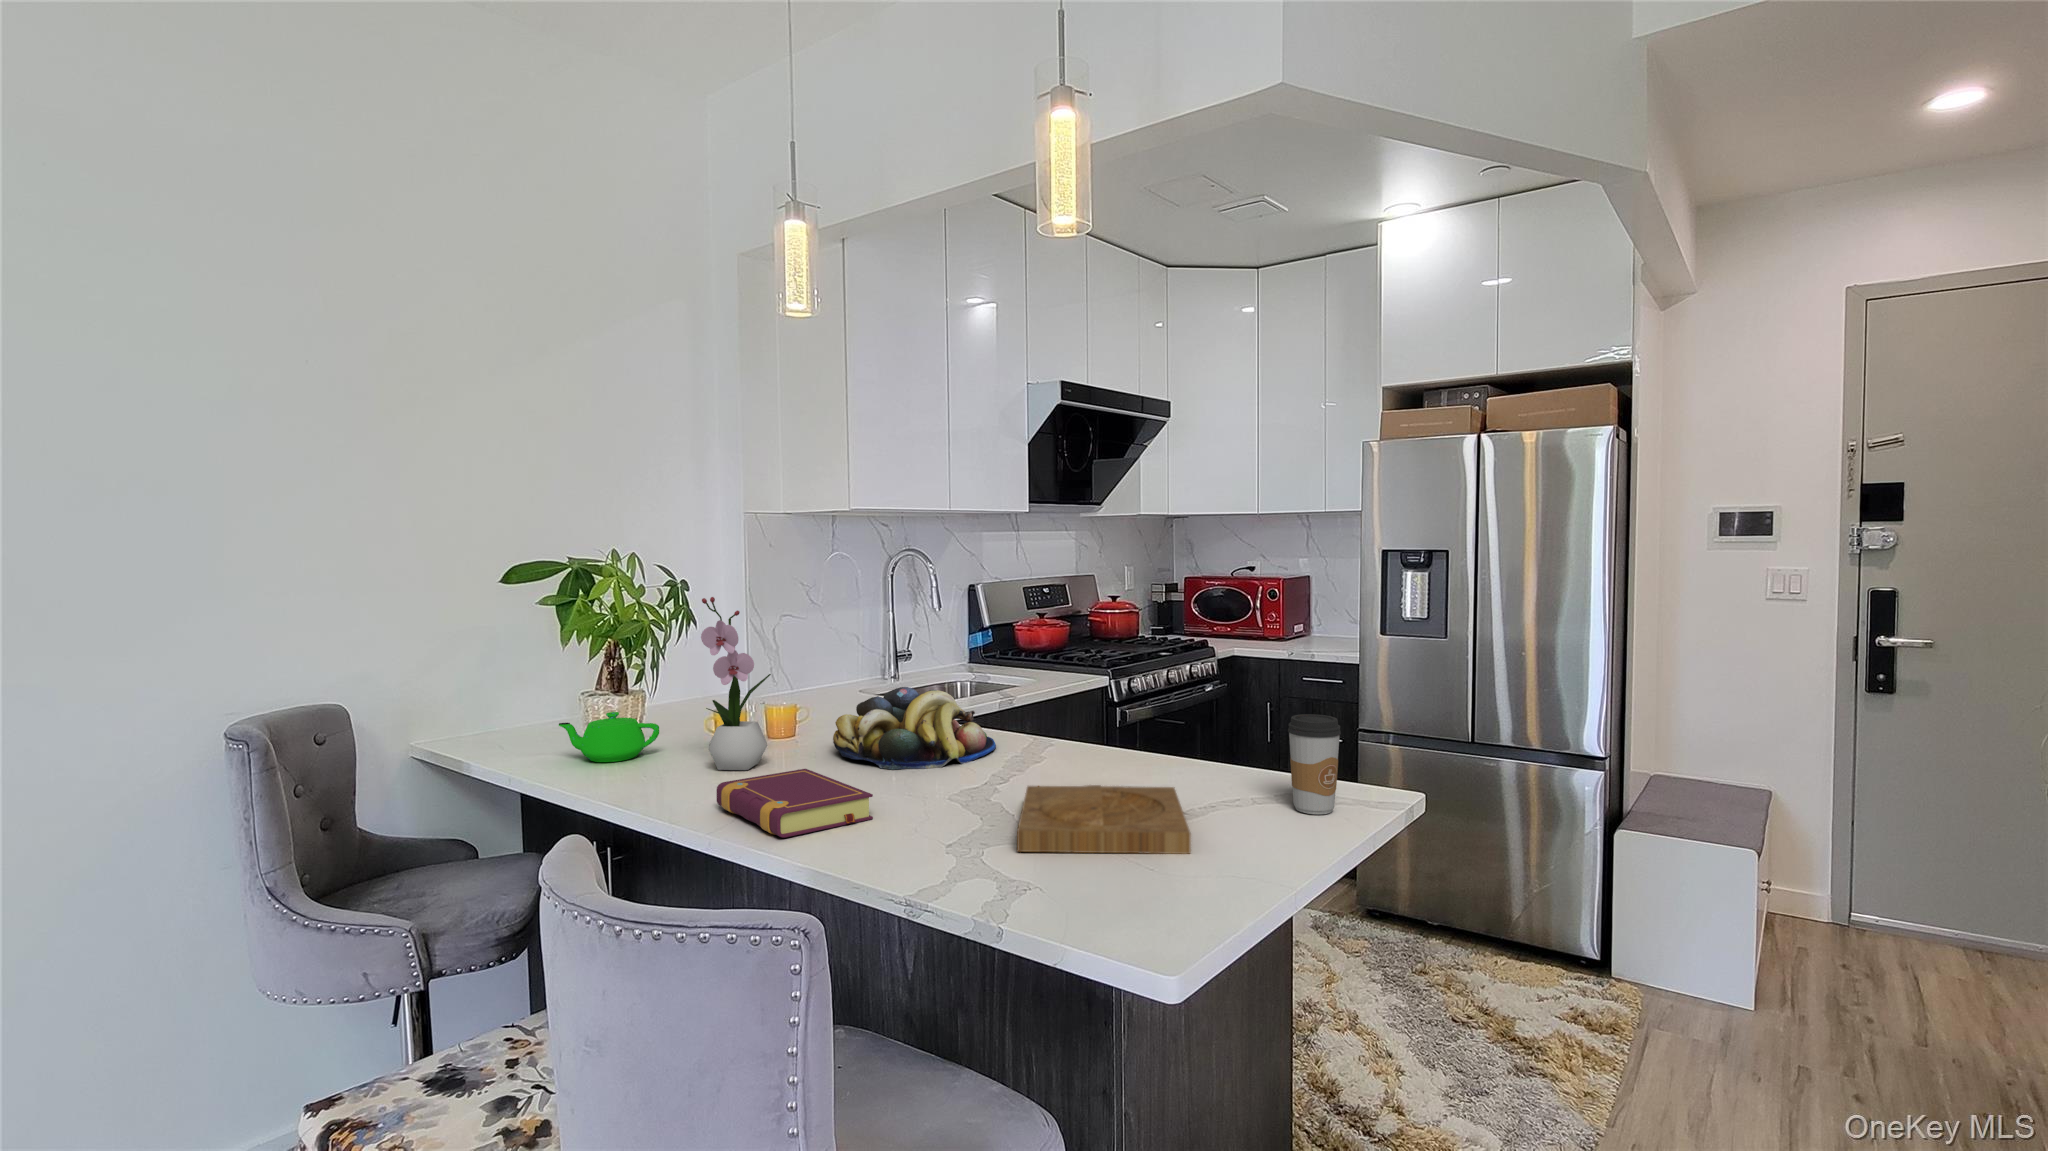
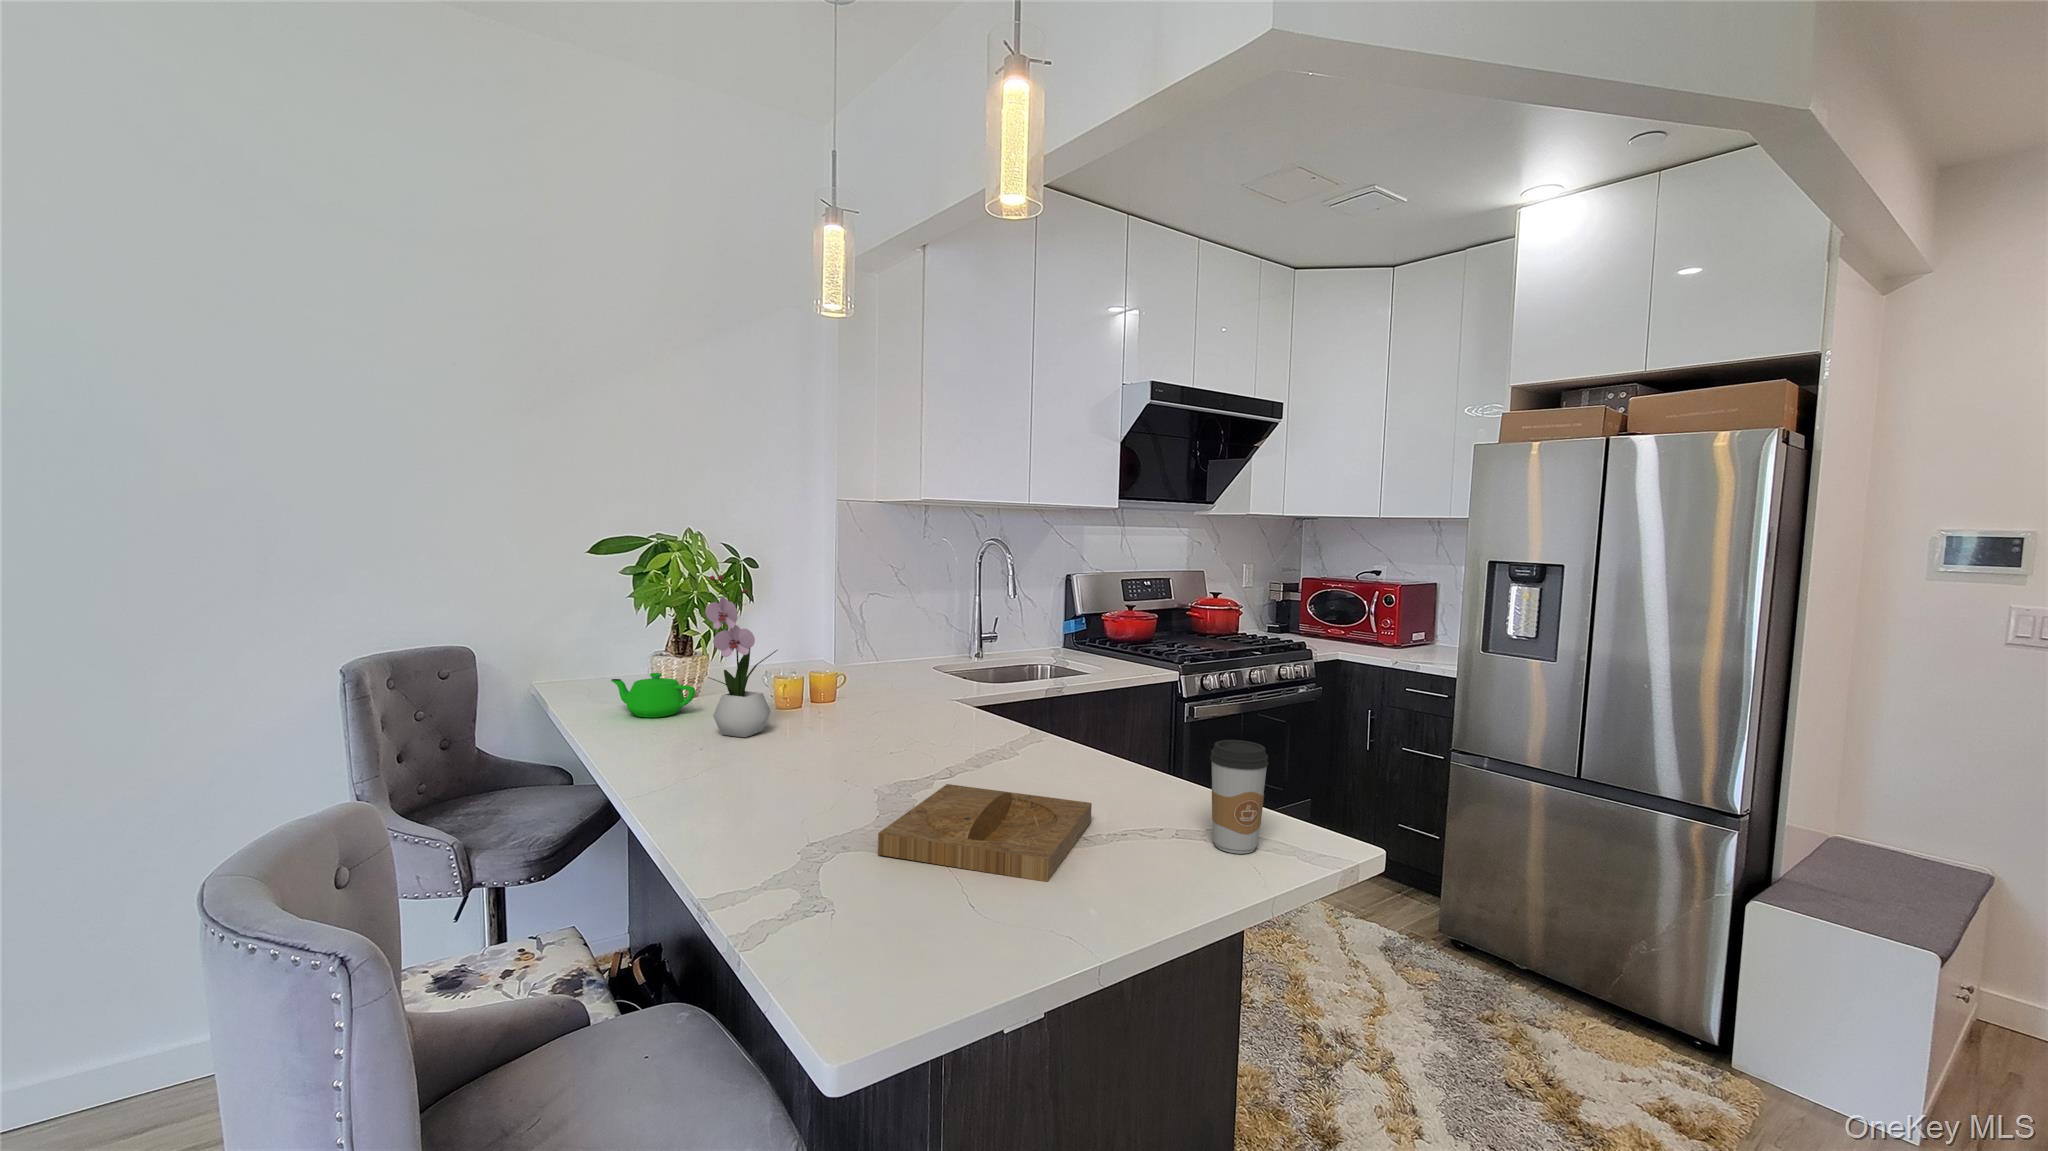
fruit bowl: present [833,687,996,770] -> none [833,671,991,753]
book: present [717,769,873,838] -> none [673,743,792,810]

